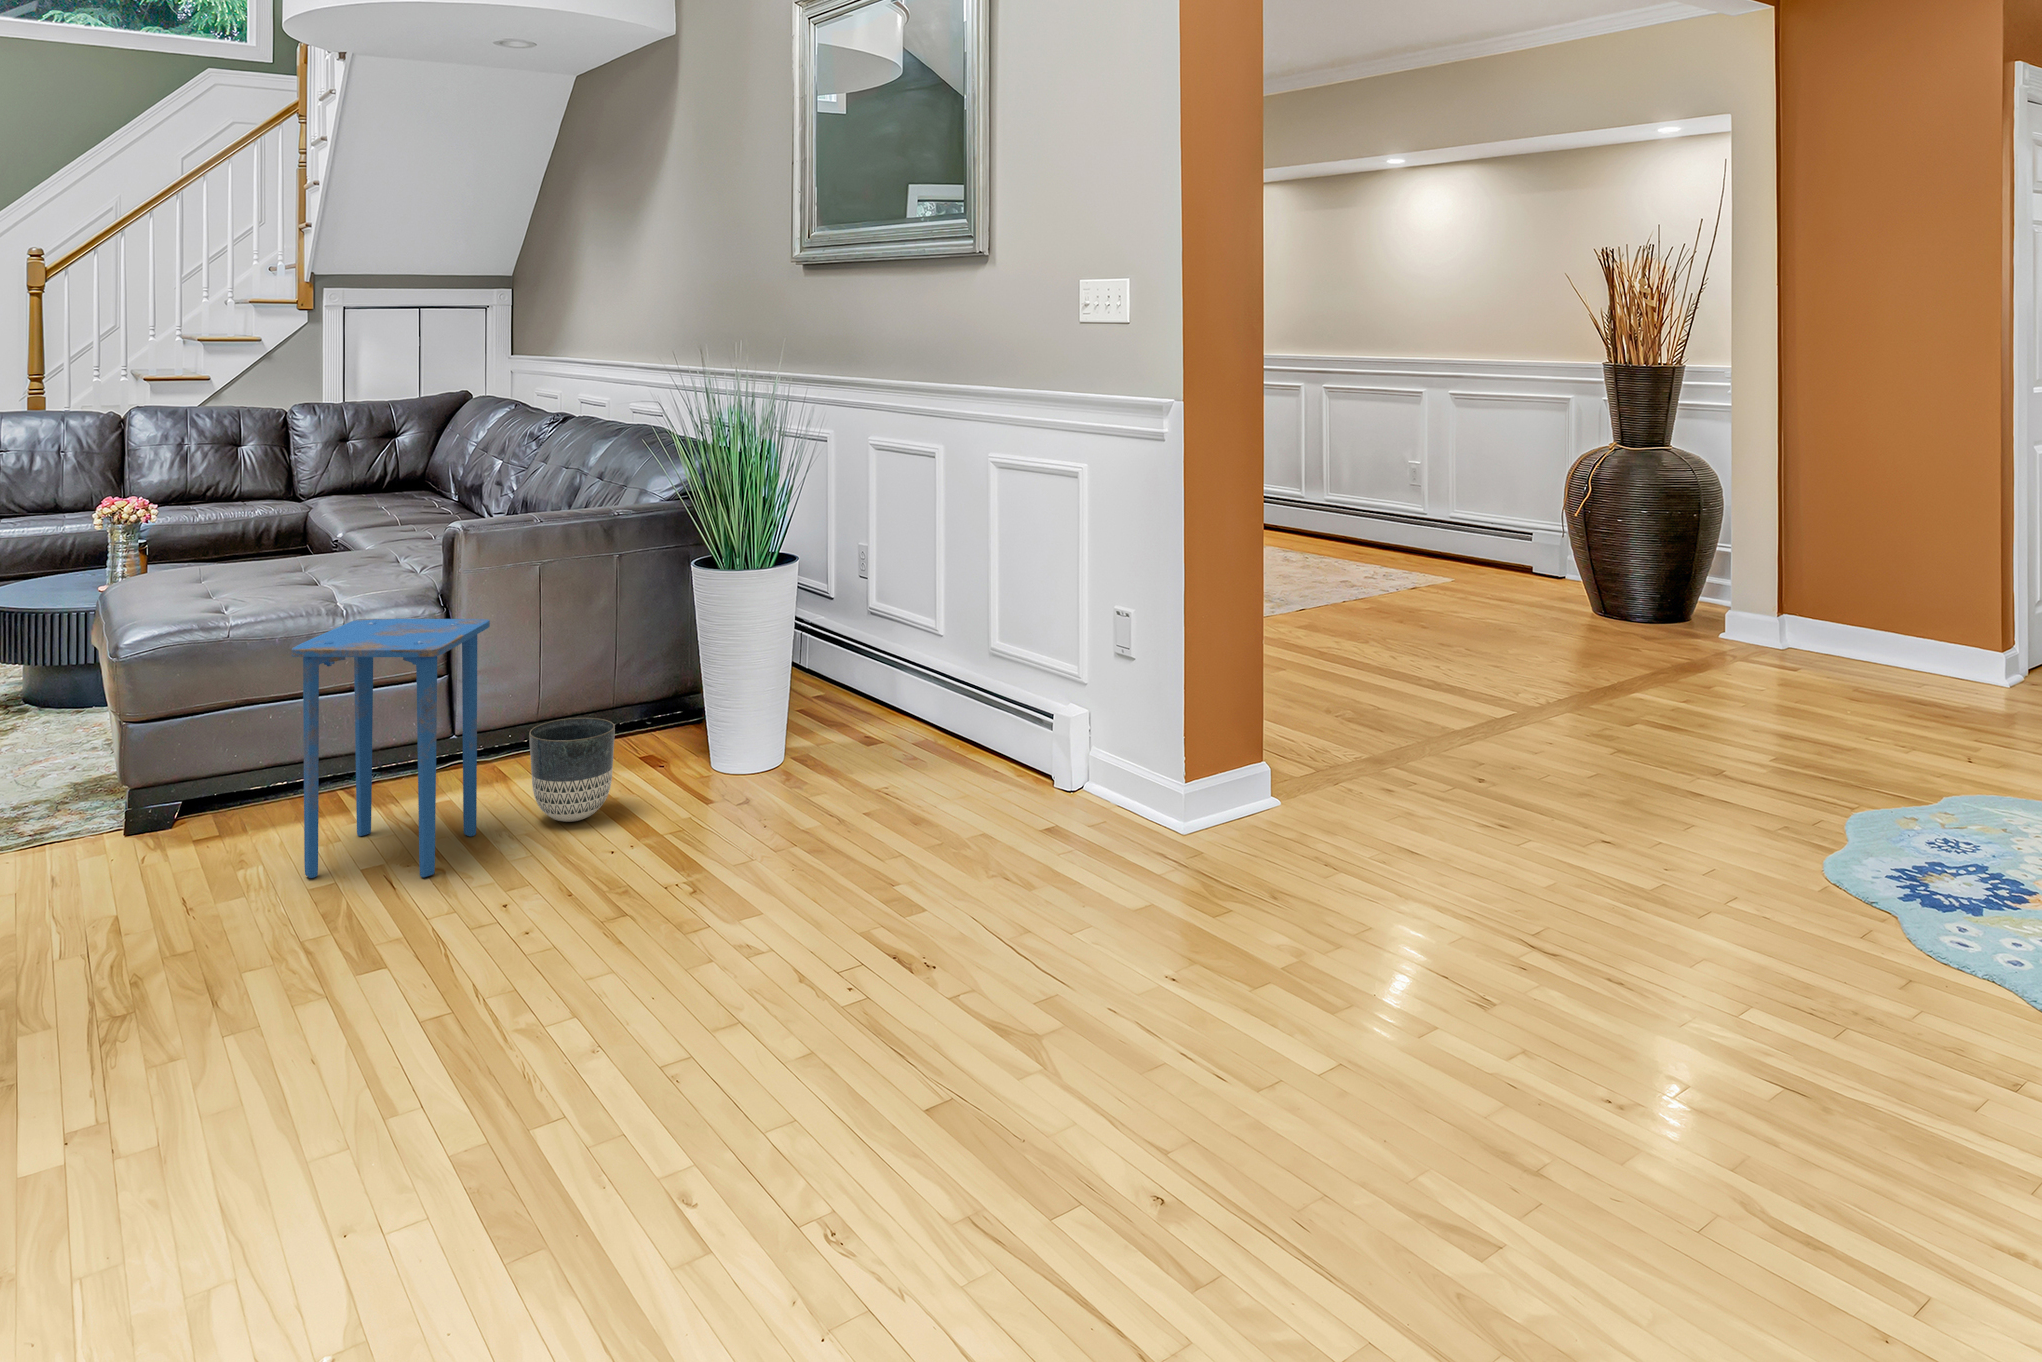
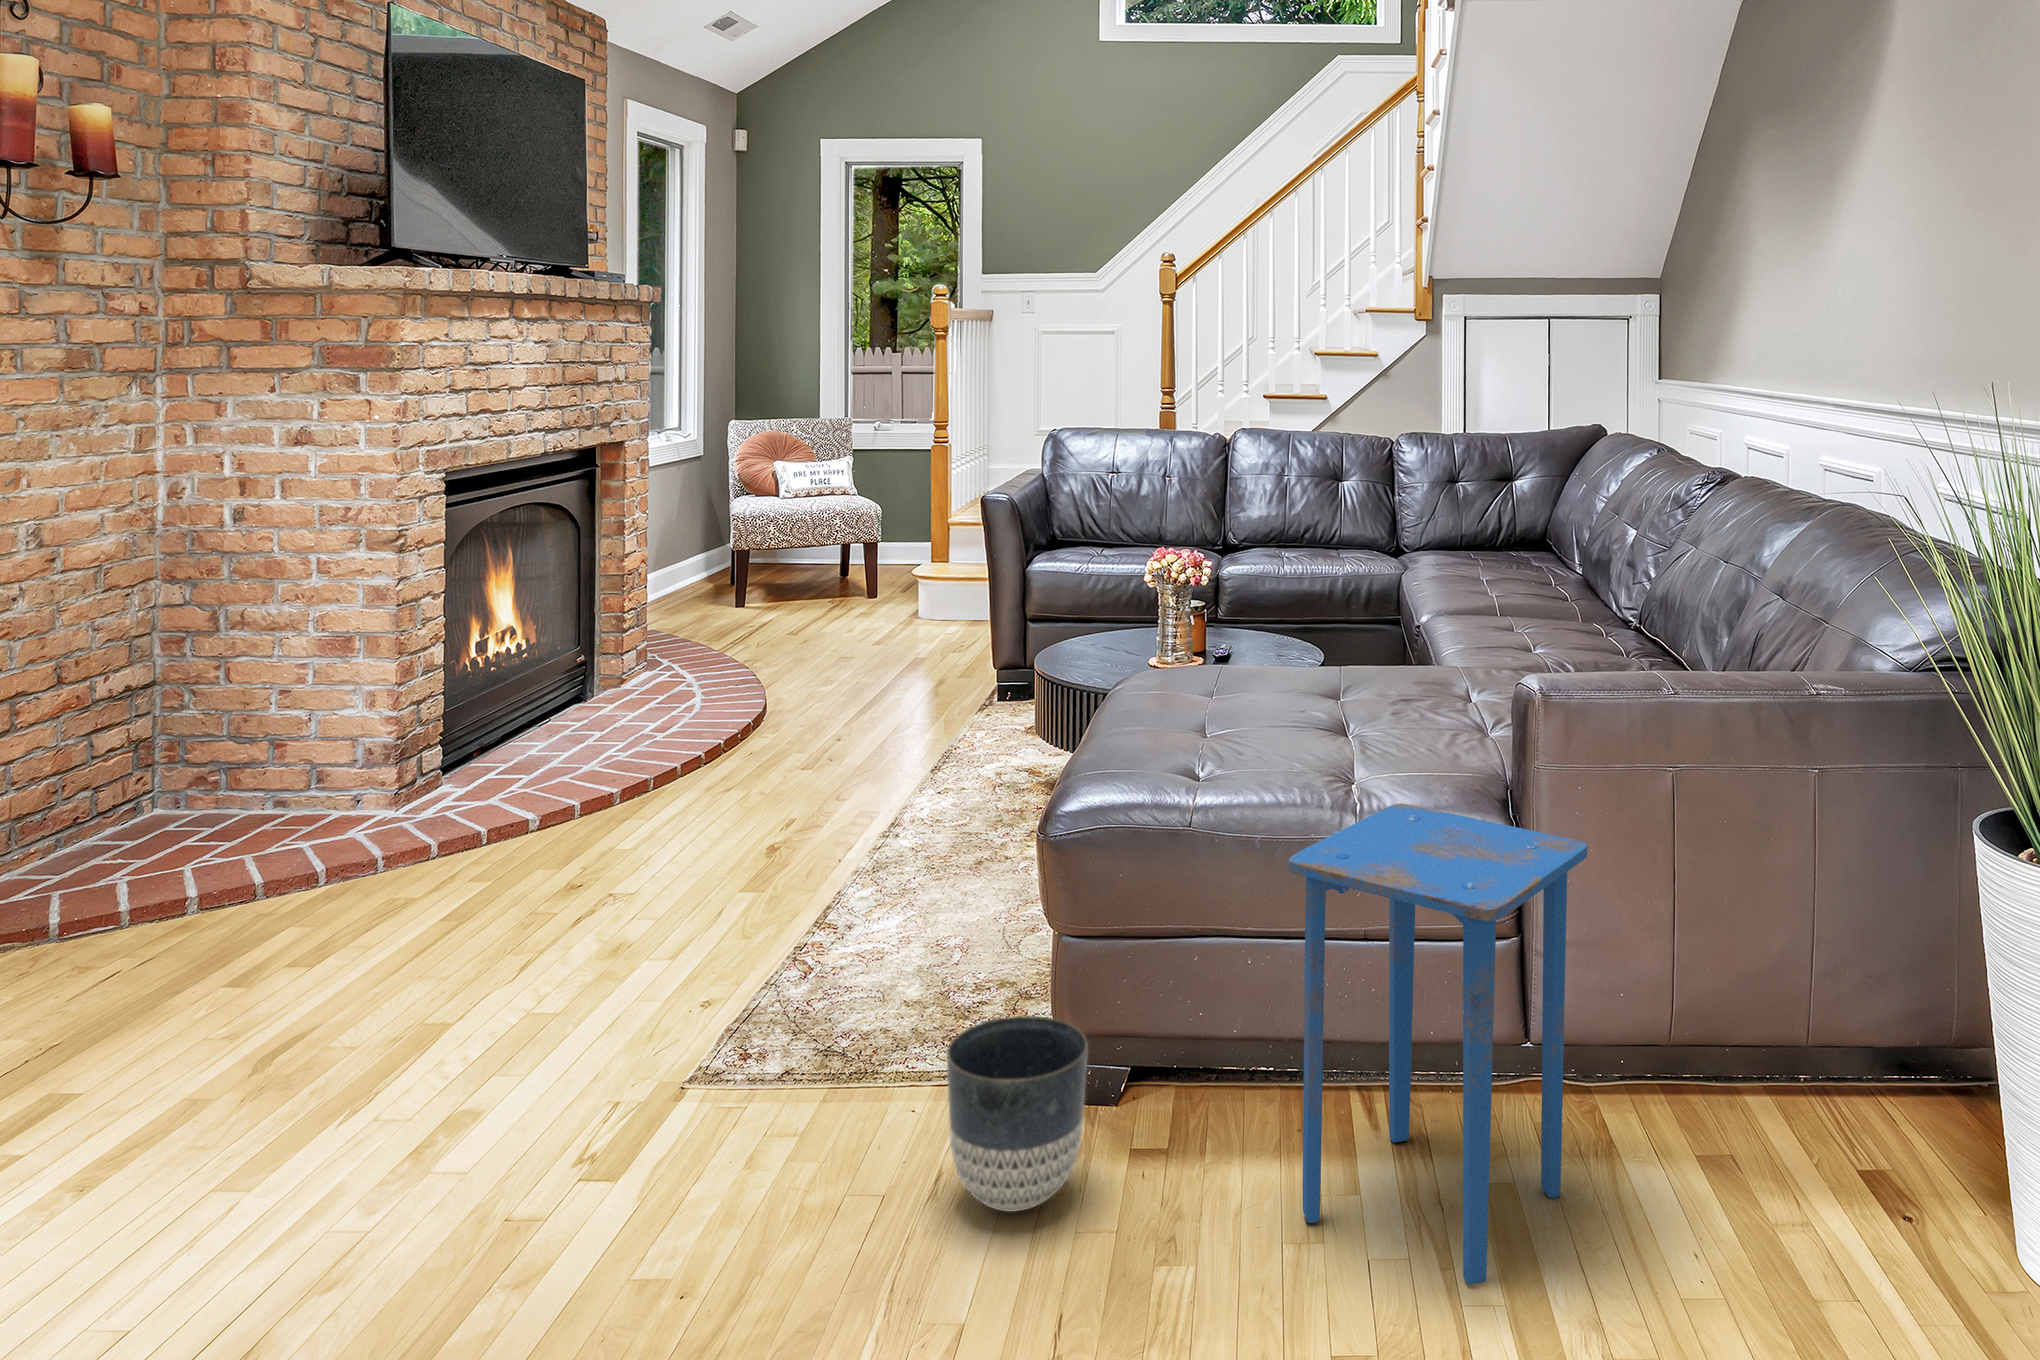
planter: present [529,718,615,822] -> present [947,1016,1088,1212]

